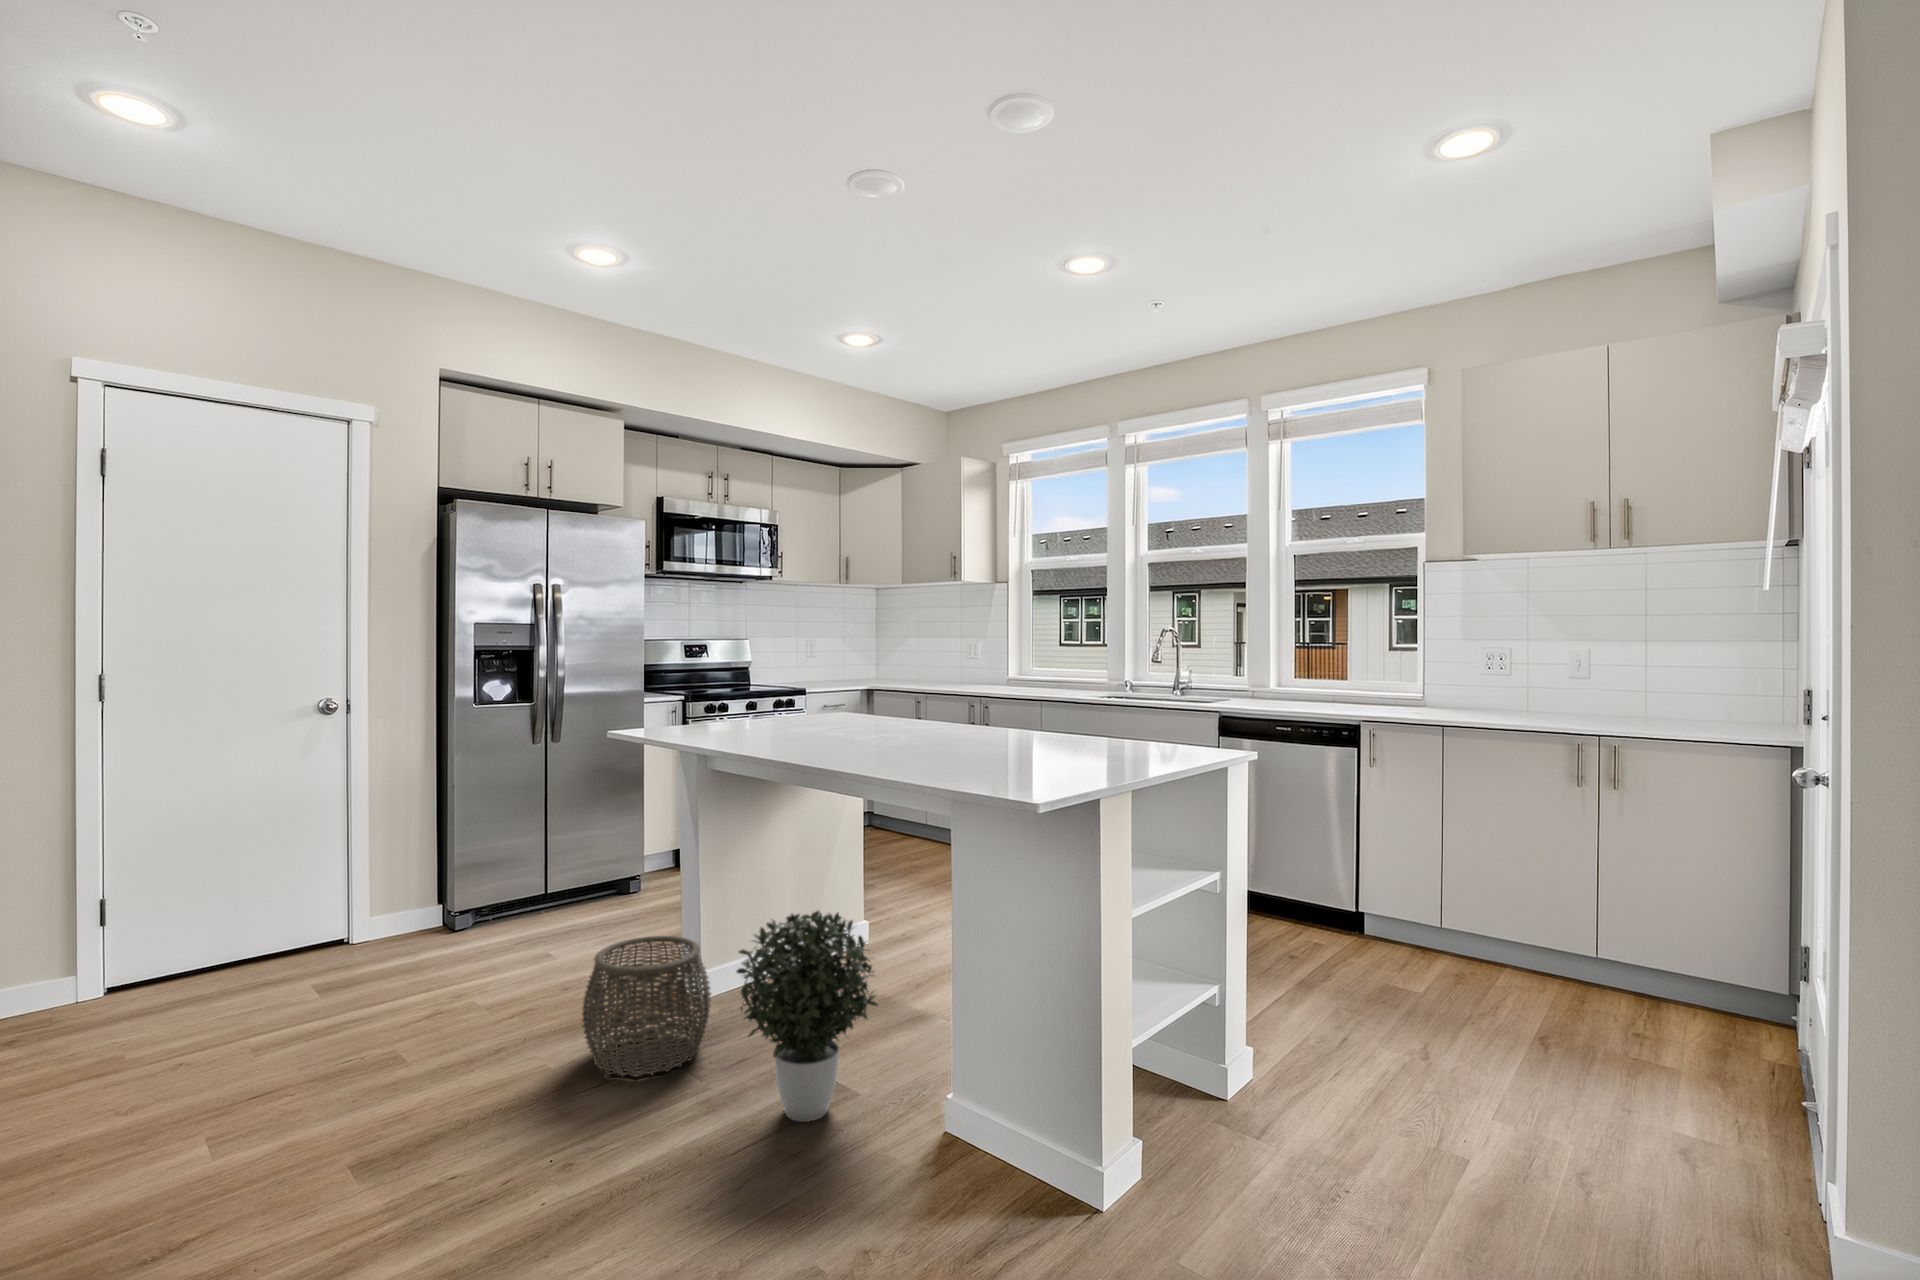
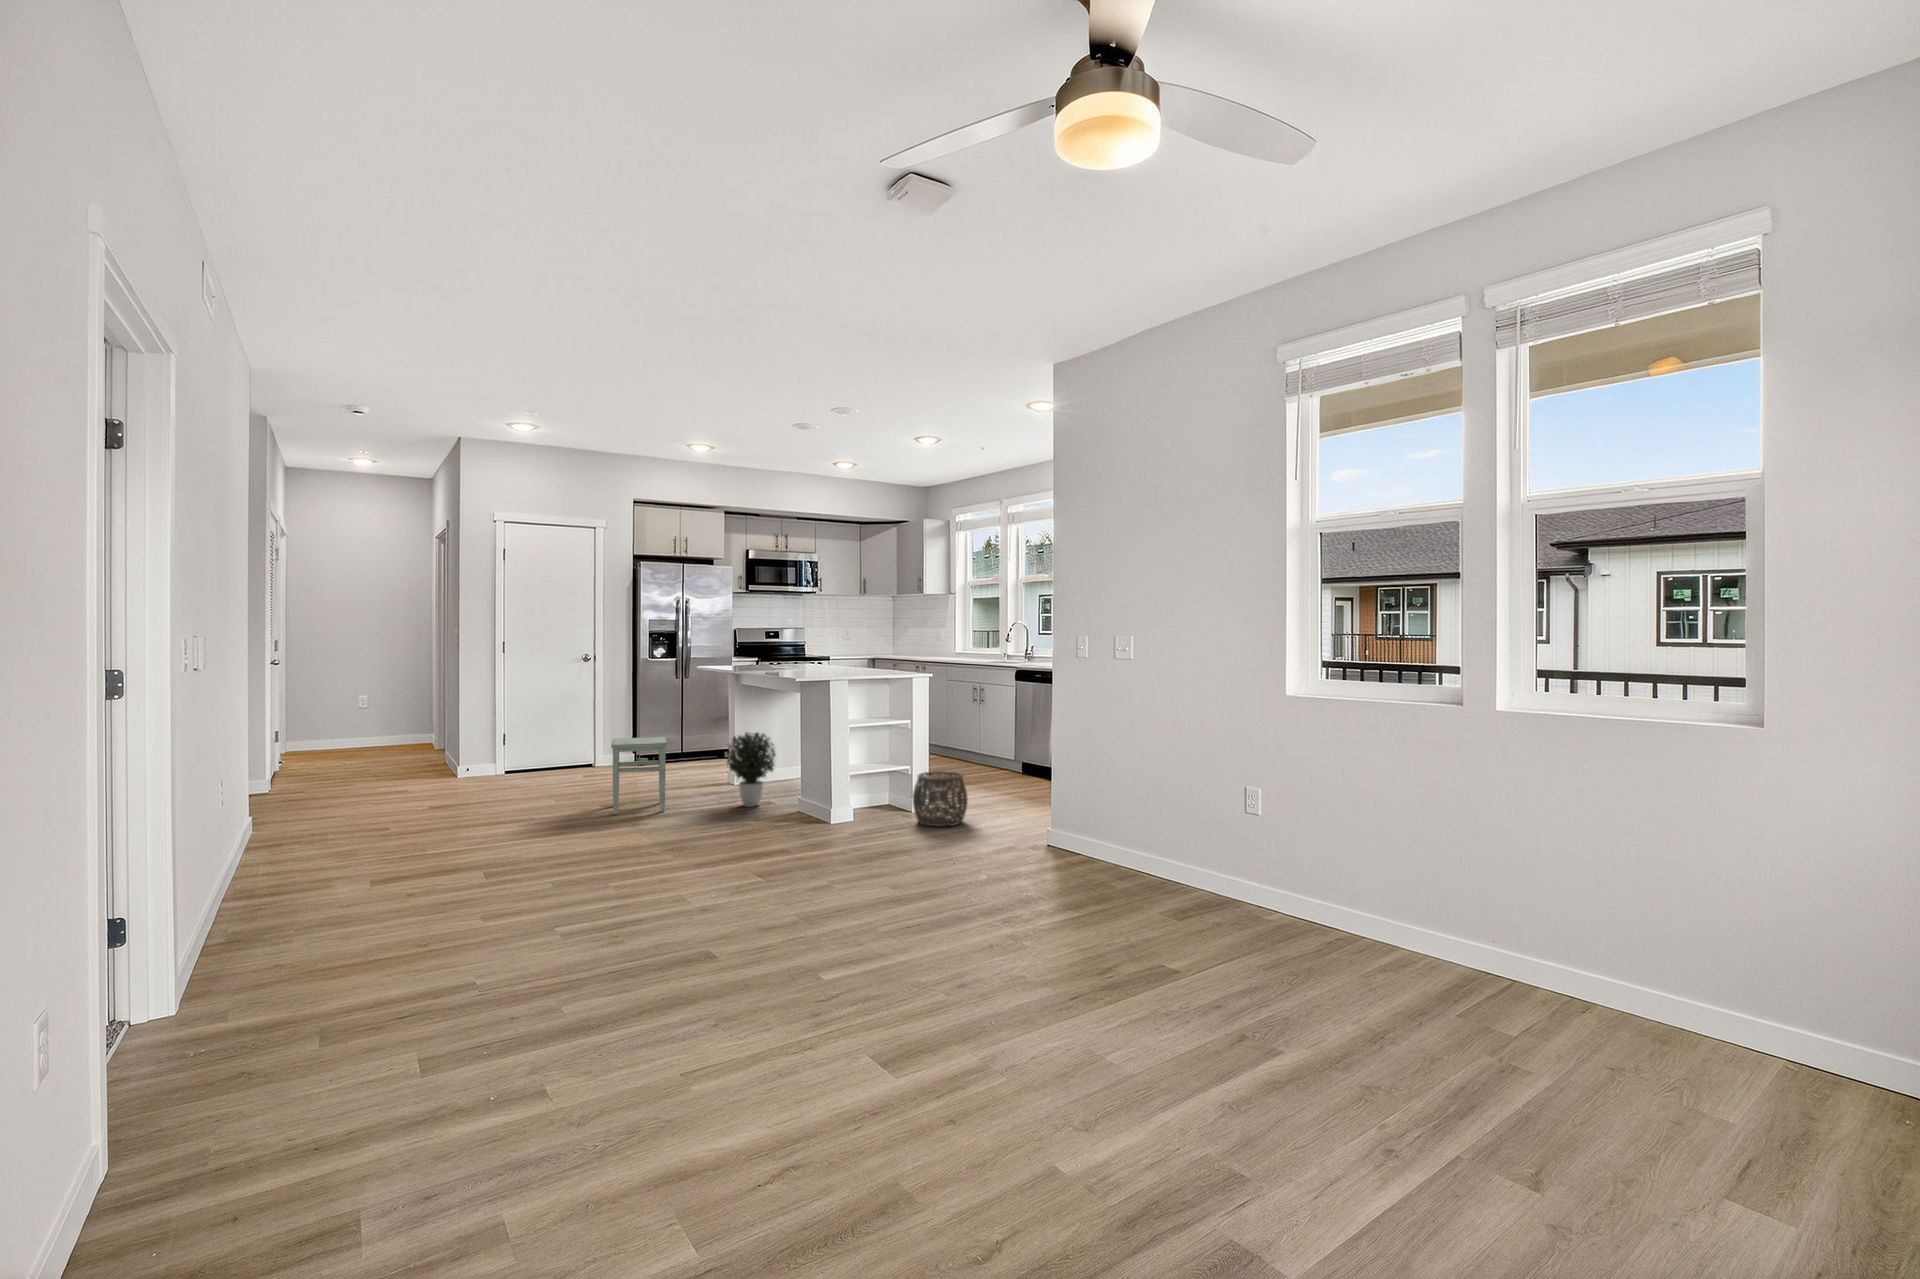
woven basket: present [582,936,711,1077] -> present [912,771,967,827]
stool: none [396,938,577,1232] -> present [611,737,667,814]

